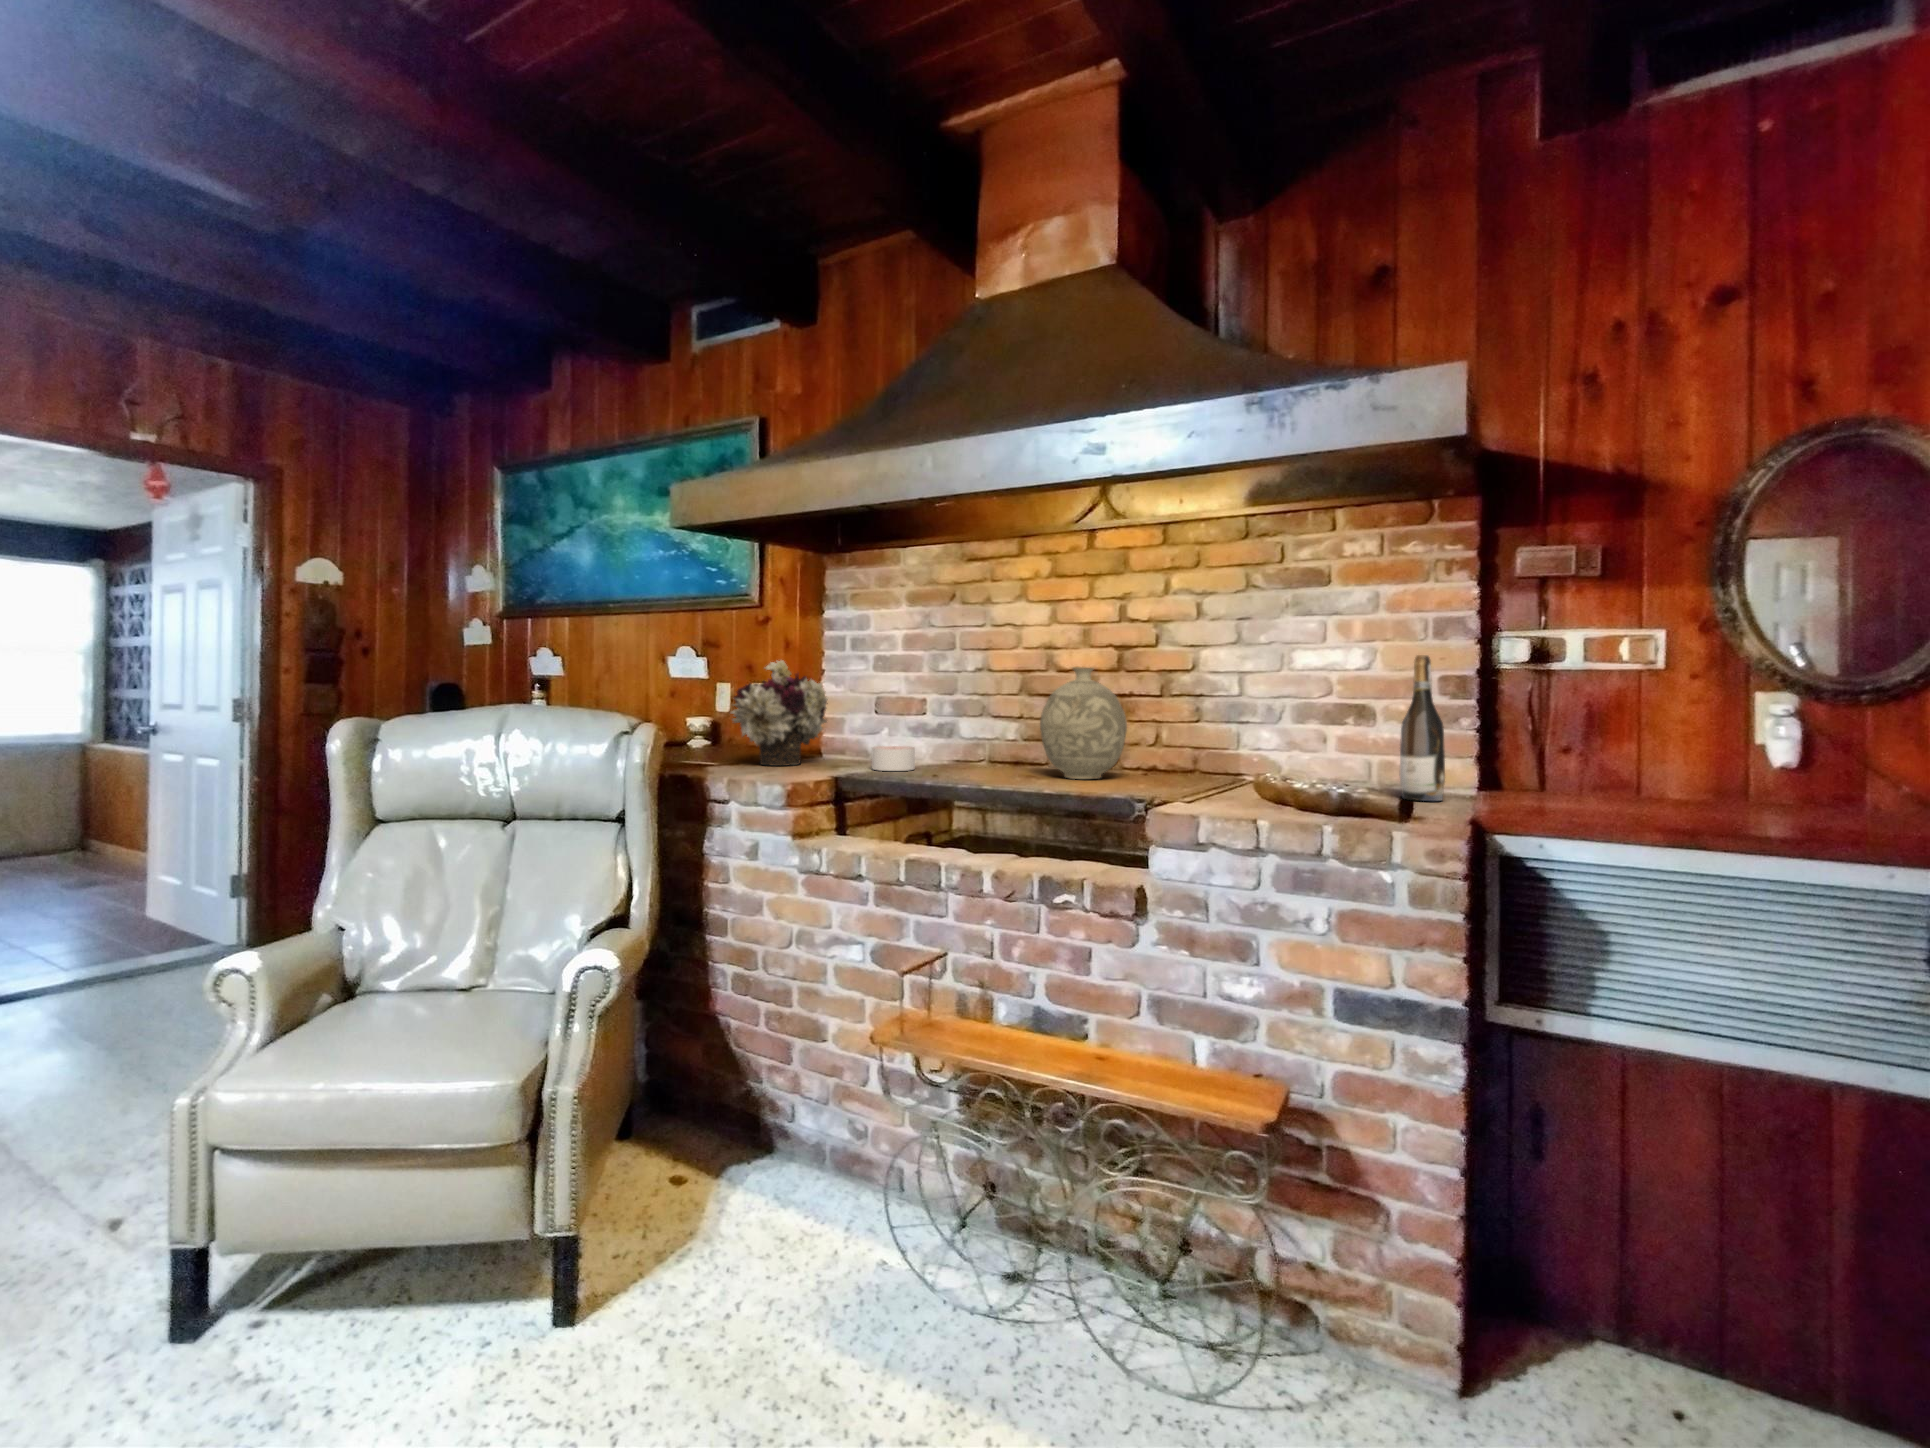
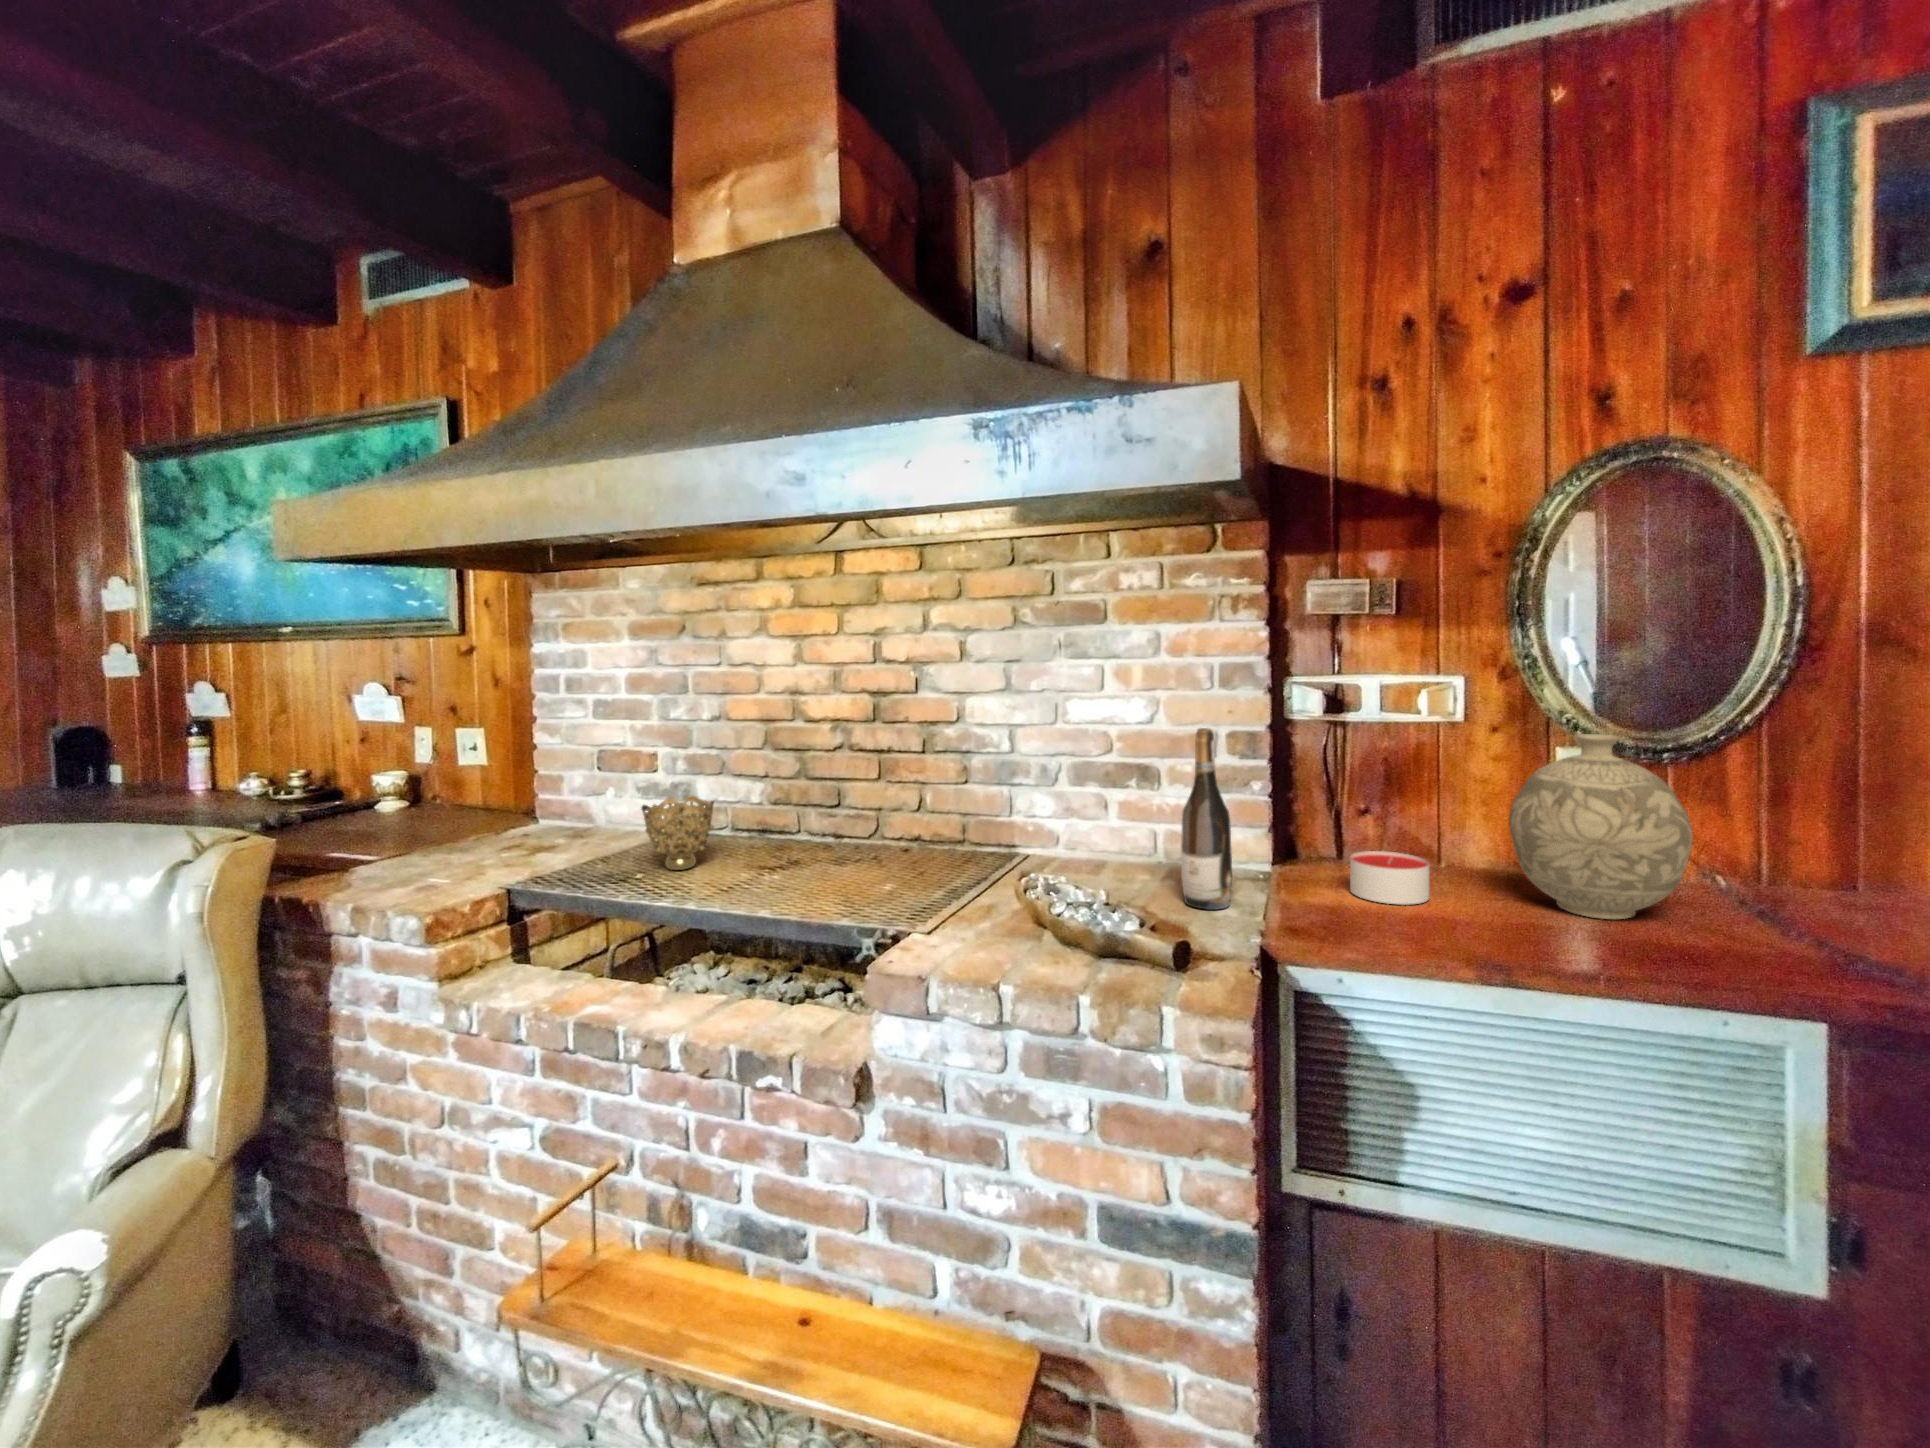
flower arrangement: present [731,660,828,766] -> none [373,723,525,862]
decorative vase: present [1040,667,1127,779] -> present [1509,734,1692,919]
decorative bowl: none [937,720,993,774] -> present [641,796,714,870]
candle: present [872,746,915,771] -> present [1350,851,1430,905]

